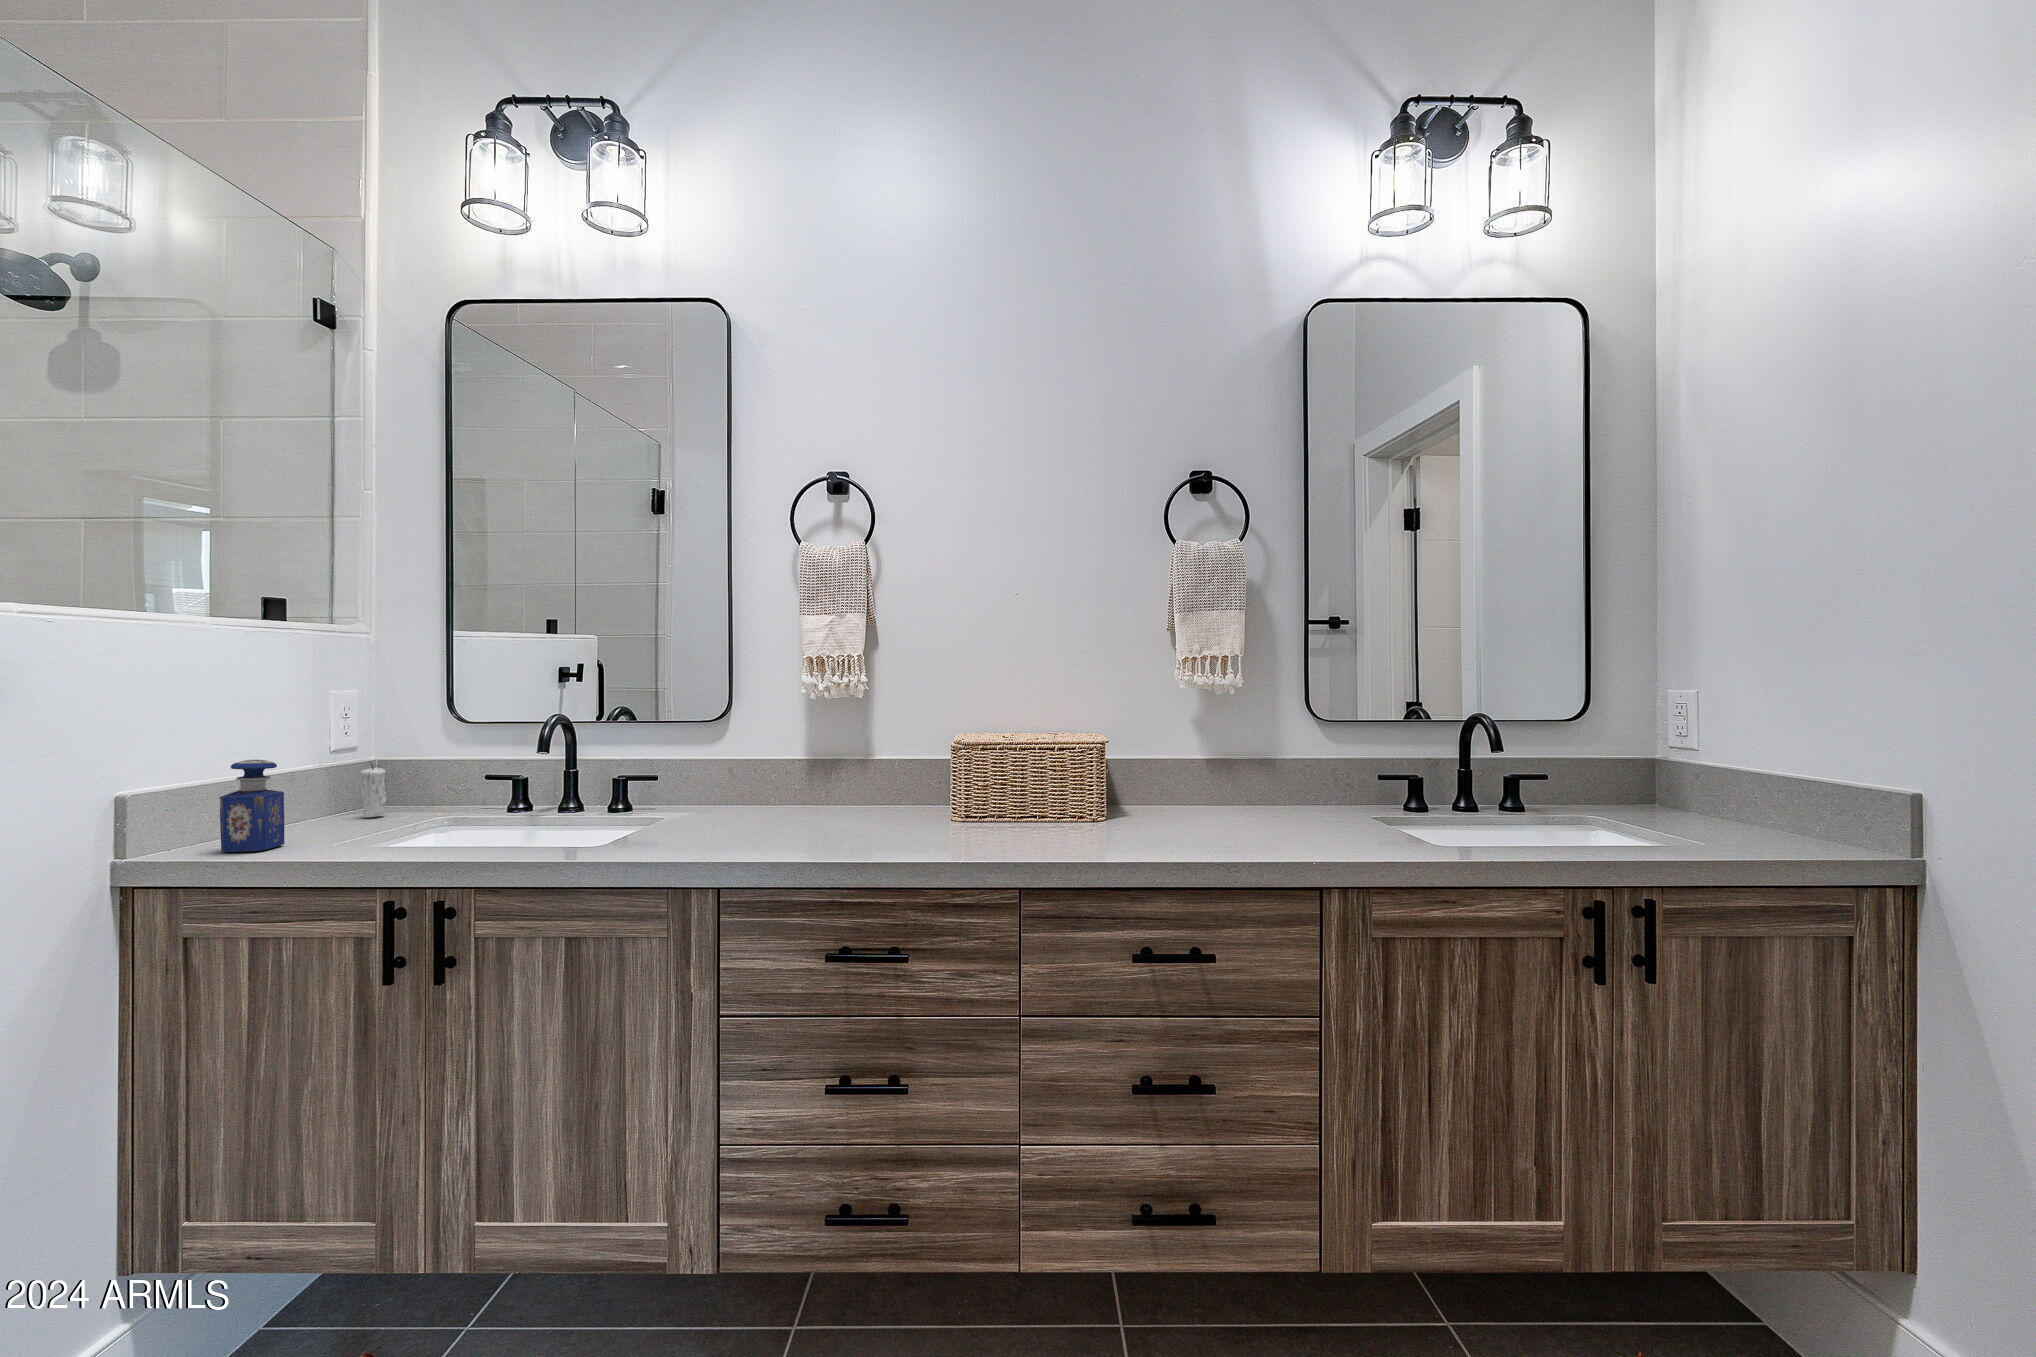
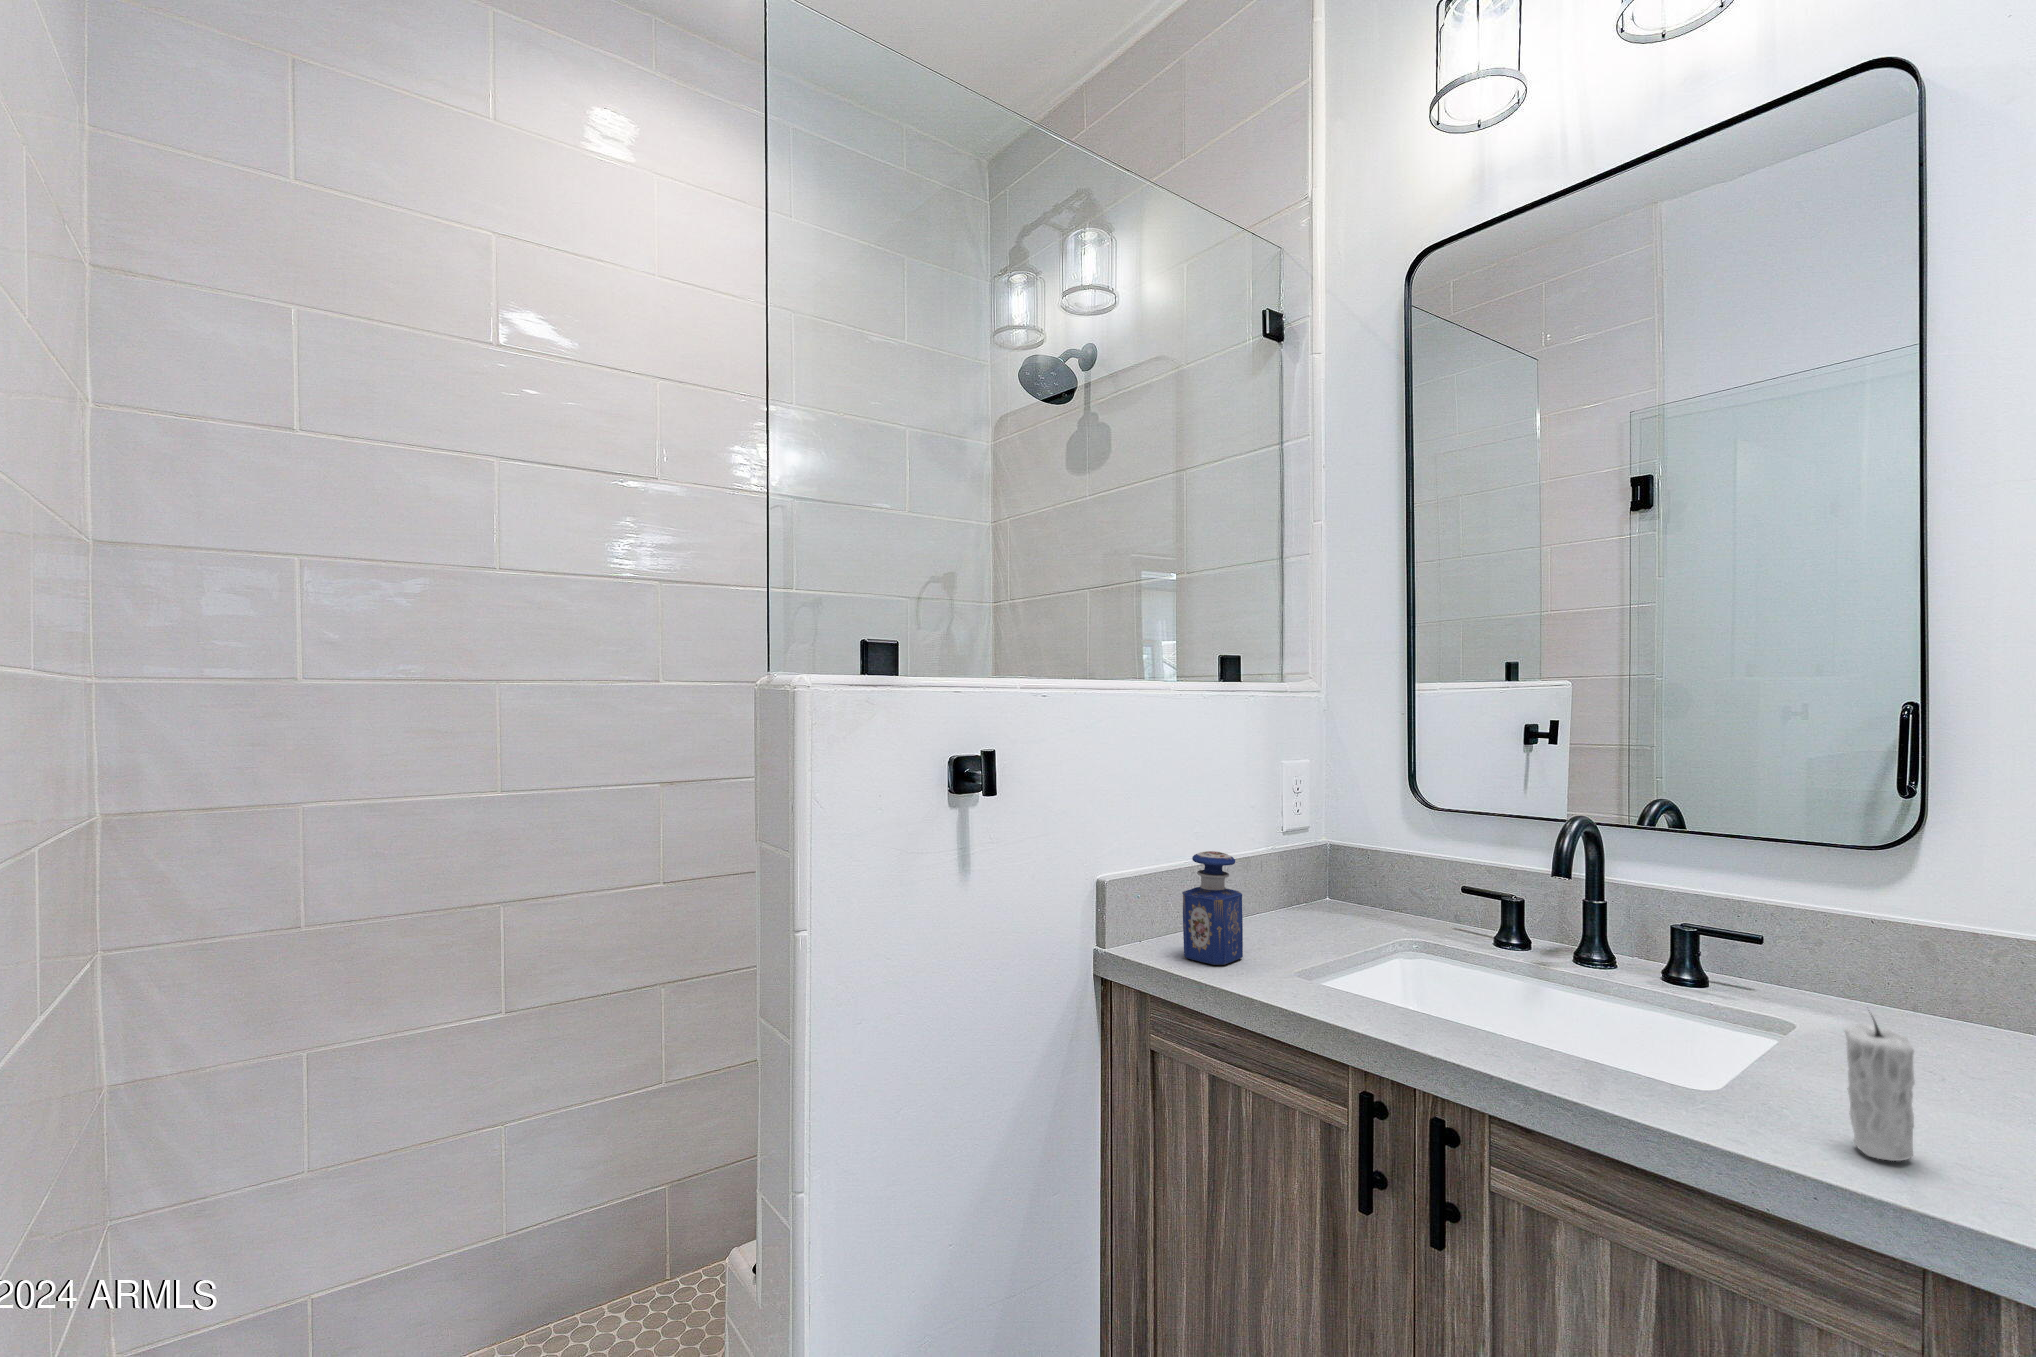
candle: present [361,762,387,818] -> present [1845,1018,1915,1161]

